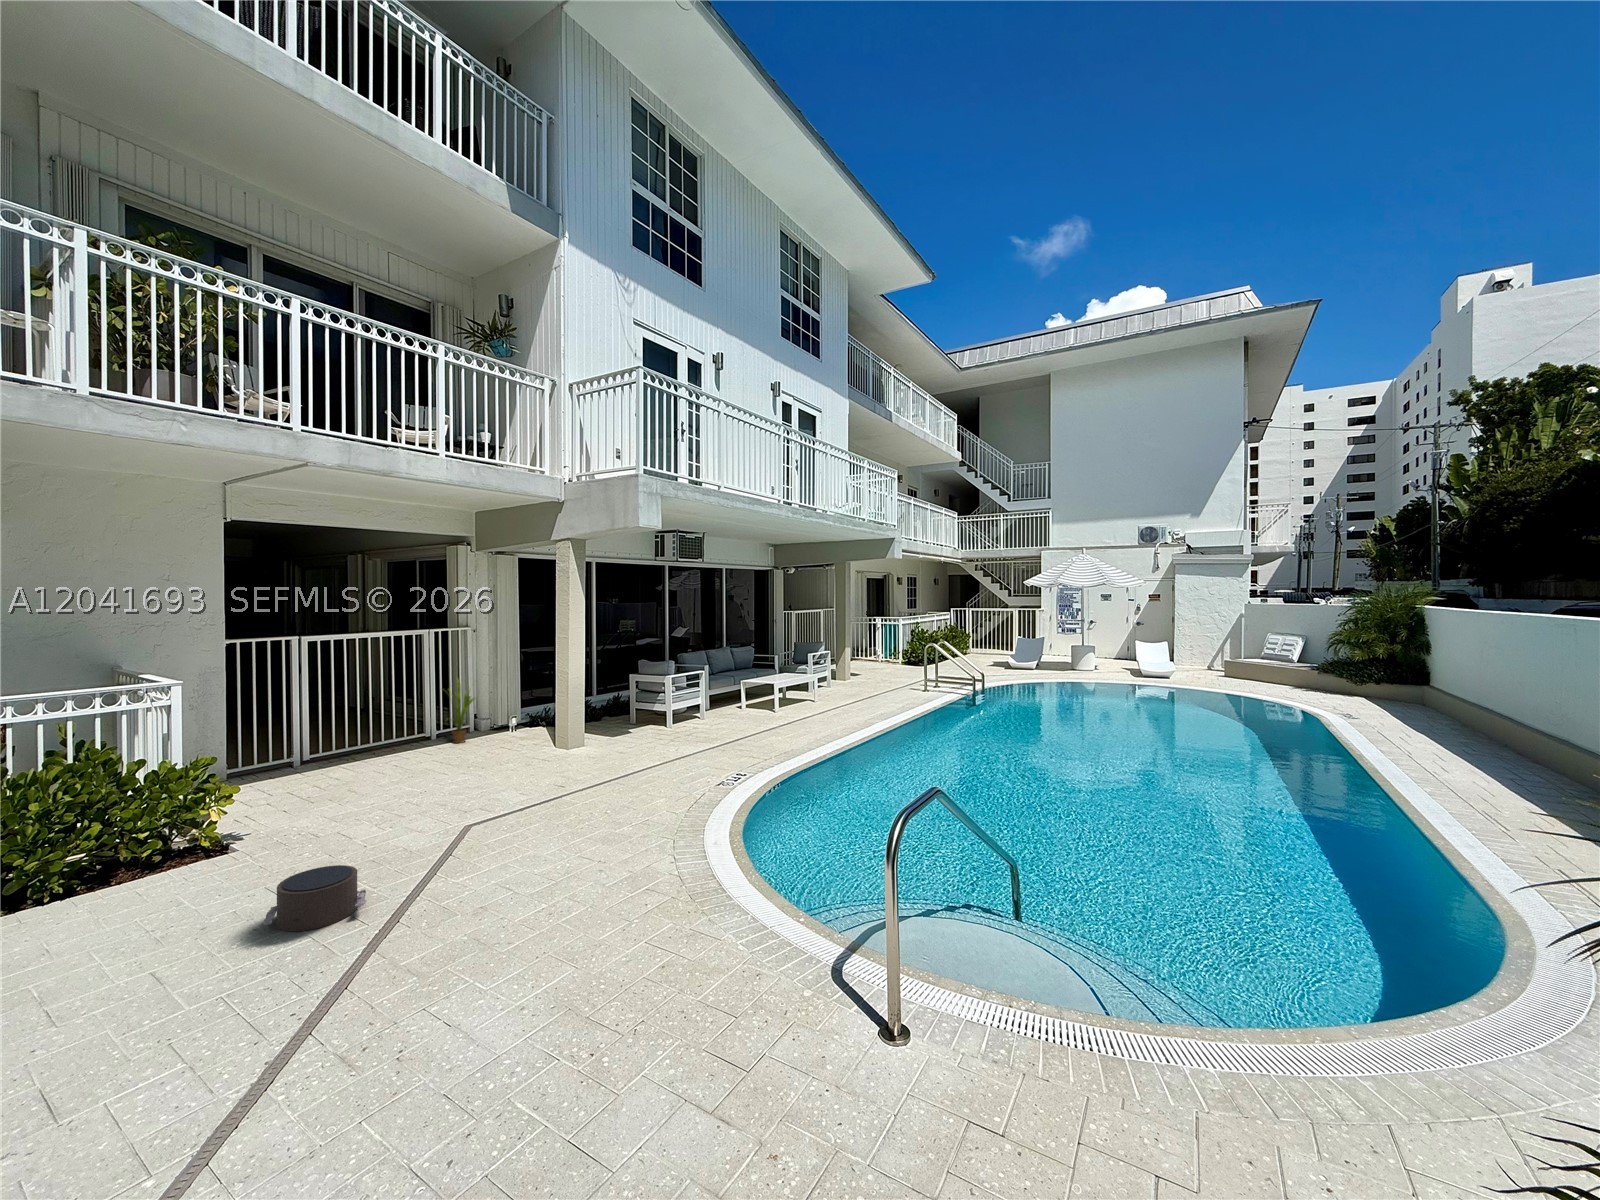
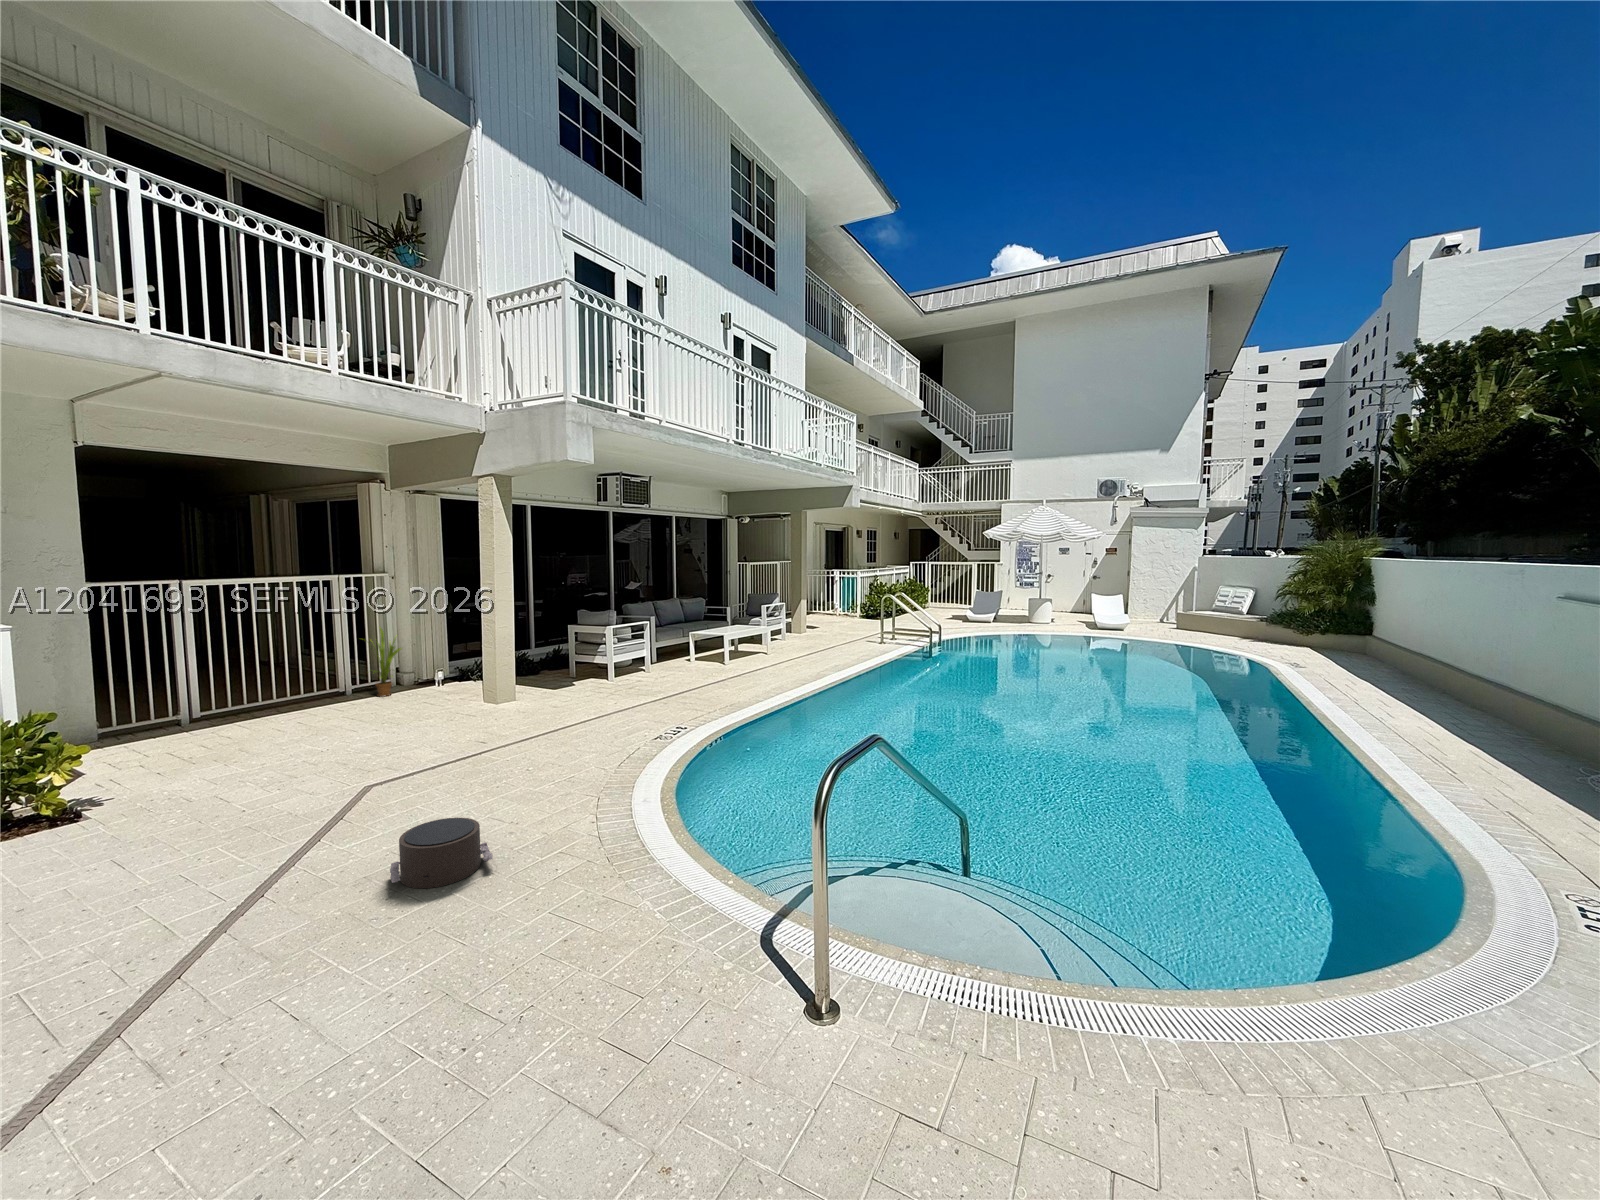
pouf: present [263,865,366,931] -> present [390,818,493,888]

